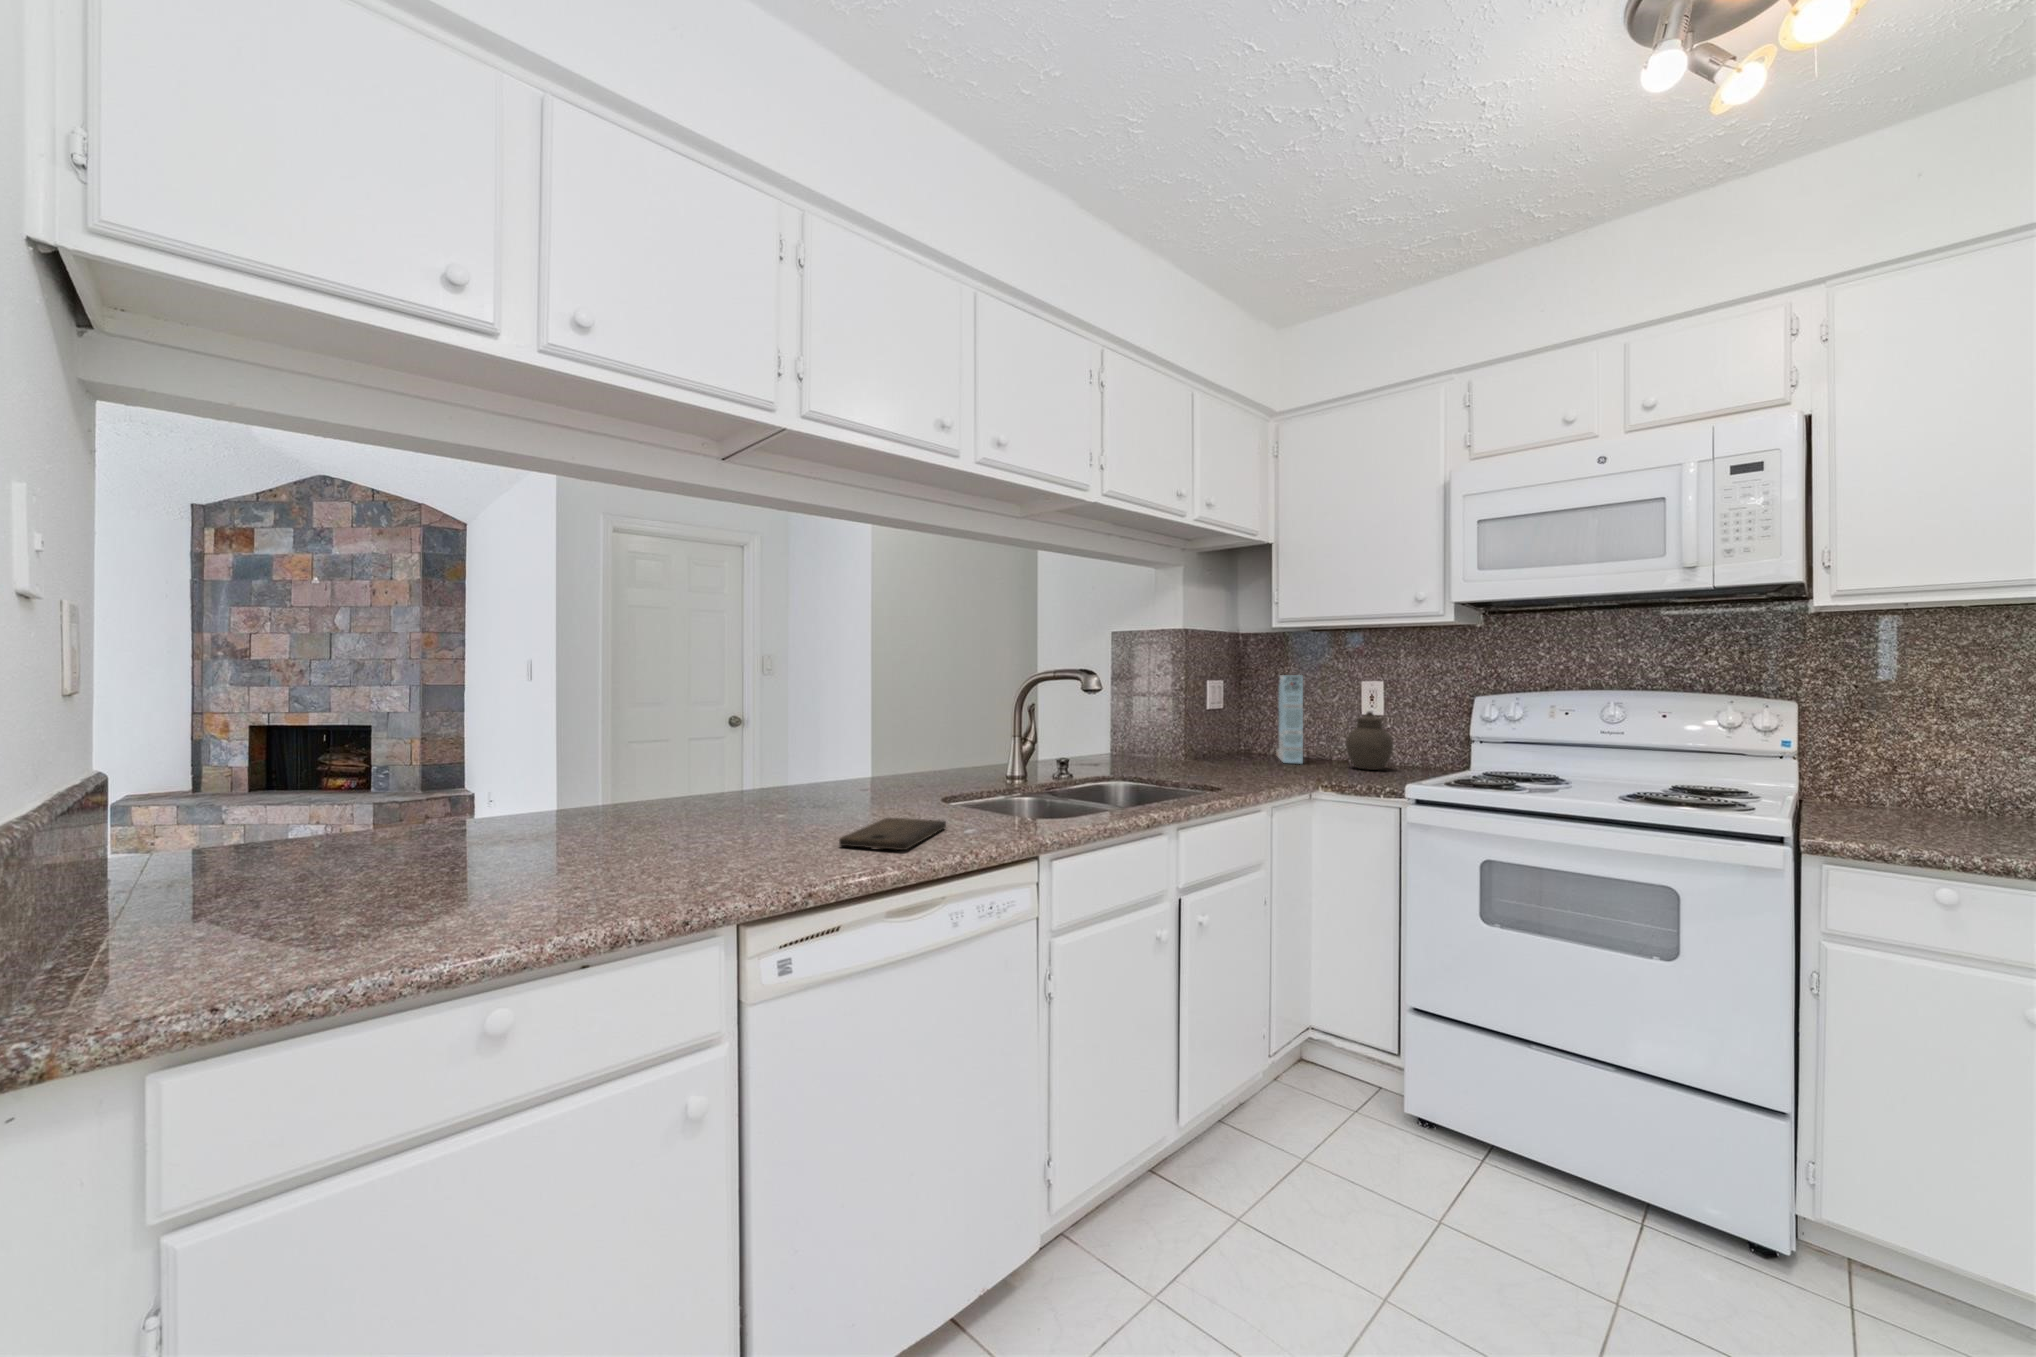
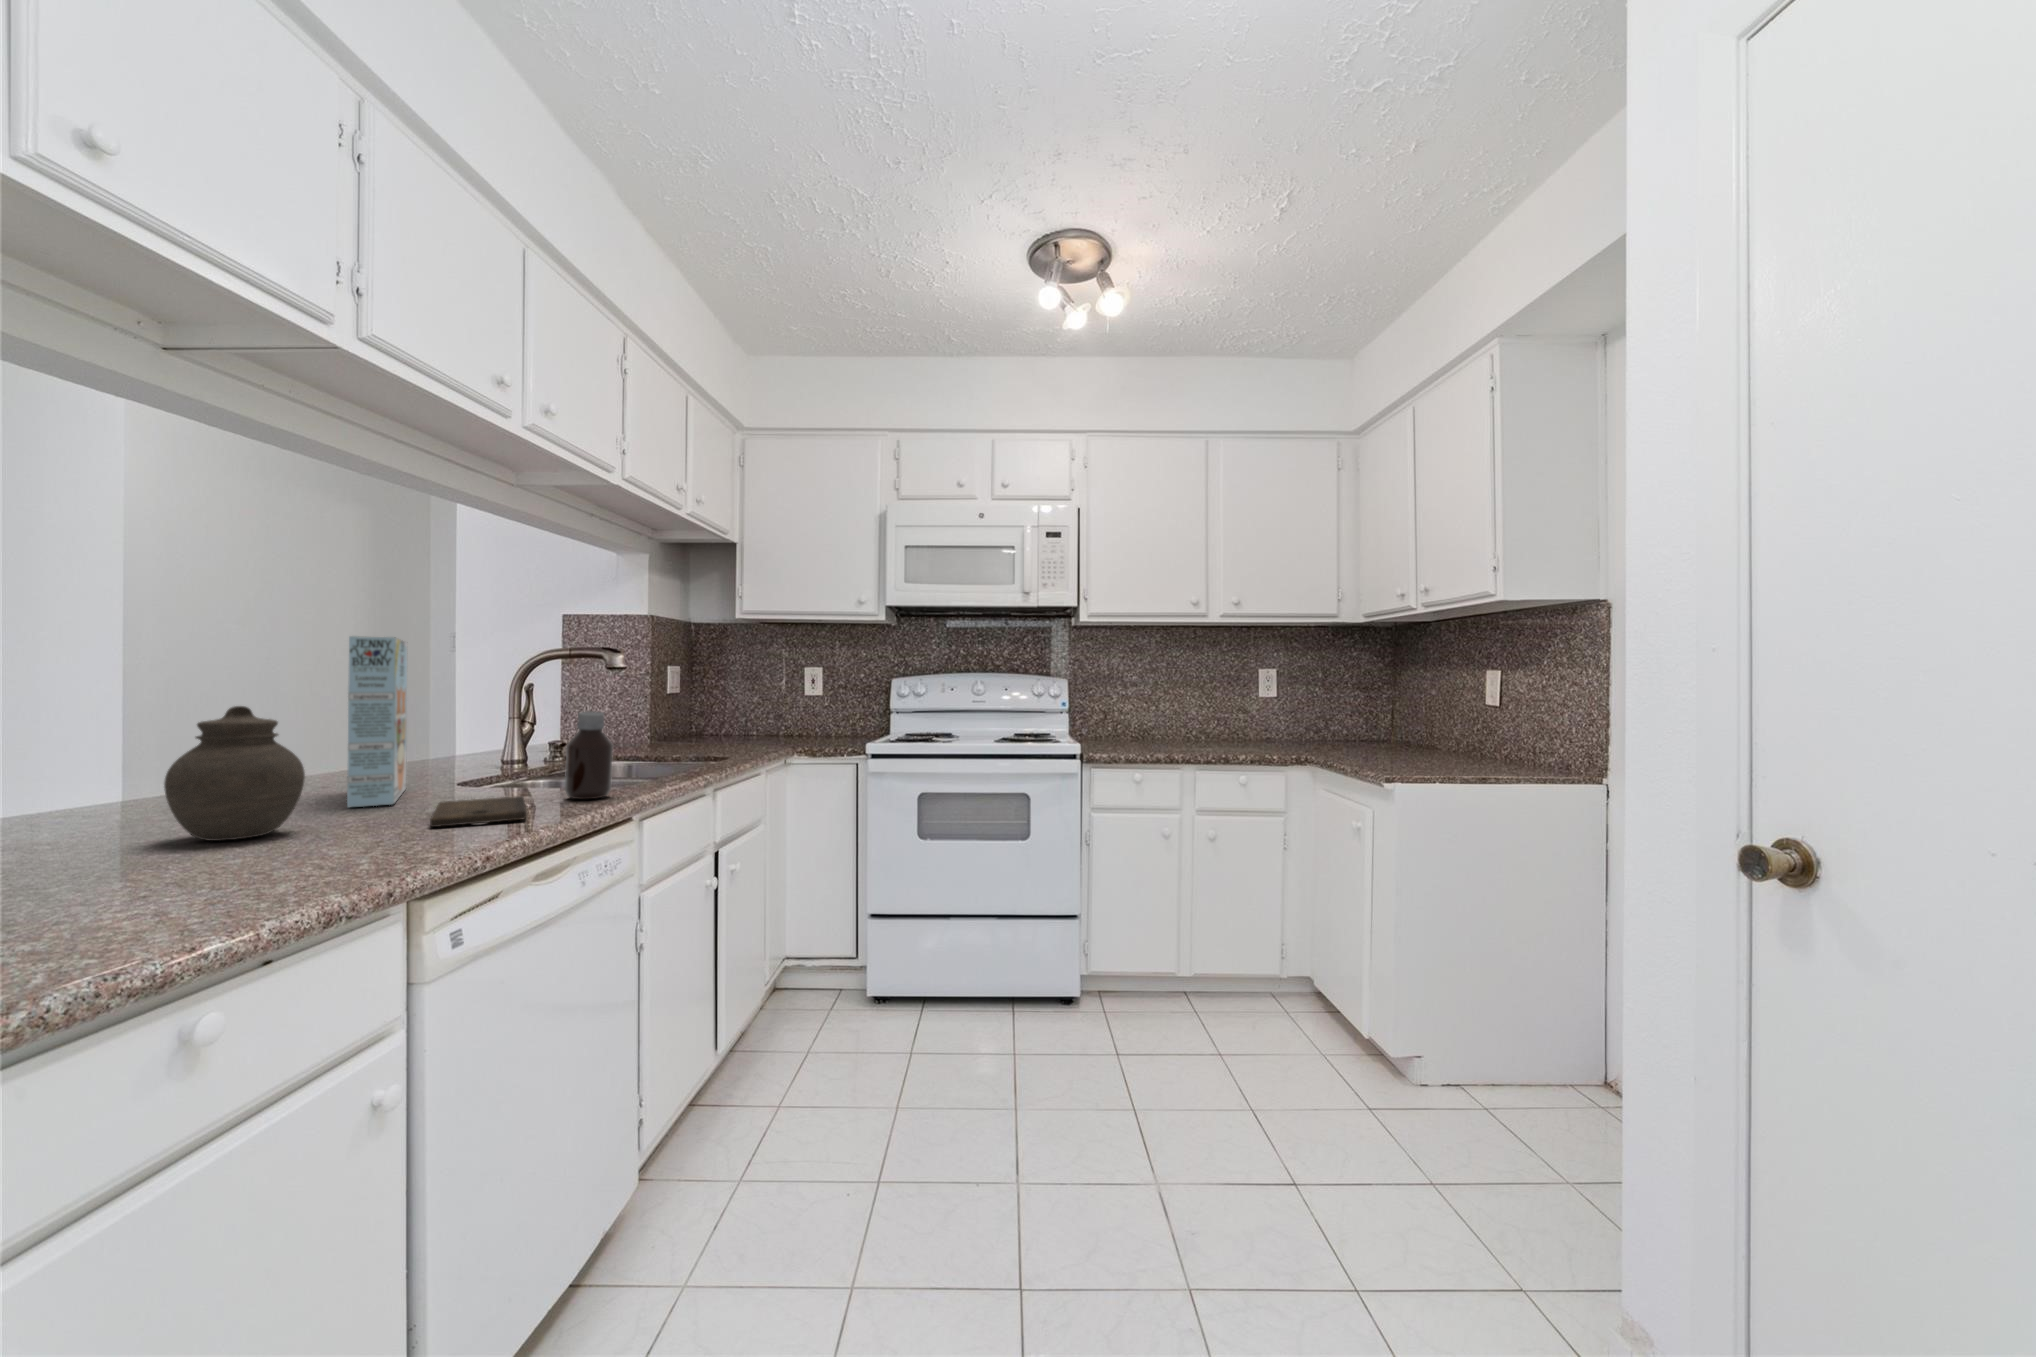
cereal box: present [1276,675,1303,764] -> present [347,636,408,807]
jar: present [1346,711,1393,770] -> present [164,706,305,841]
bottle: none [983,741,1024,832] -> present [565,712,613,799]

